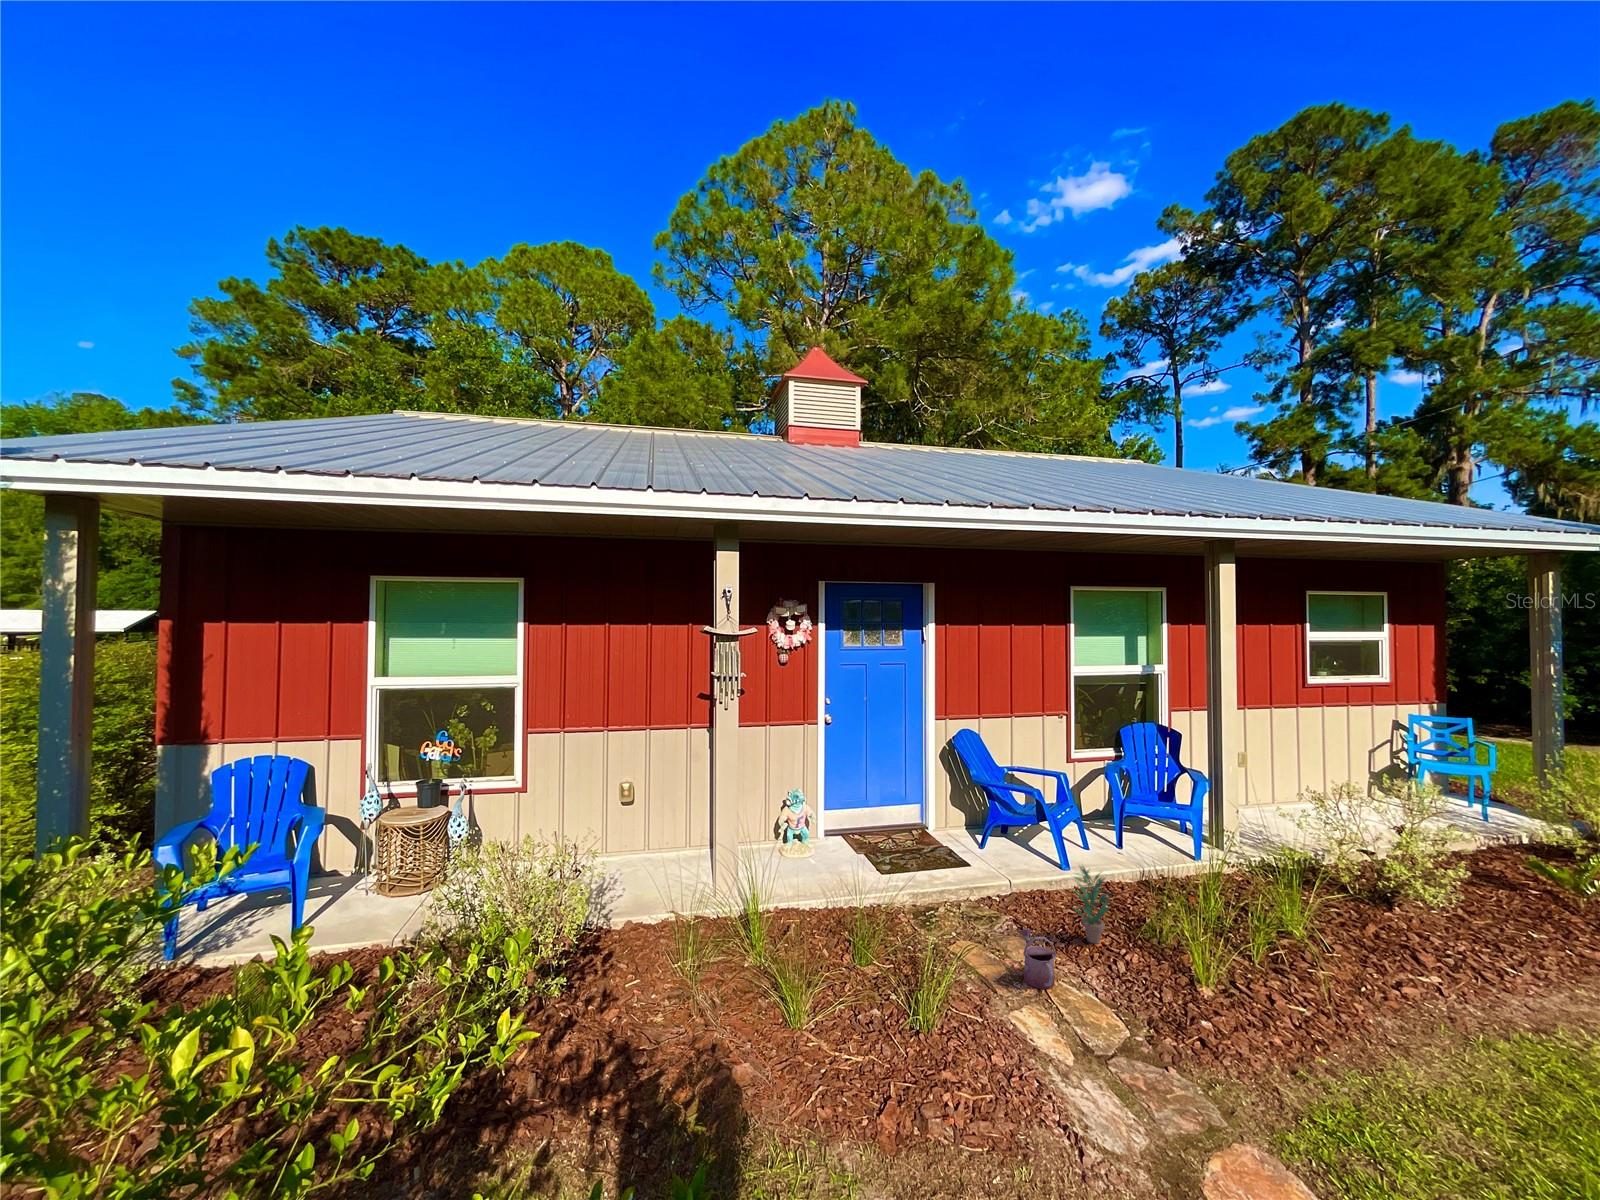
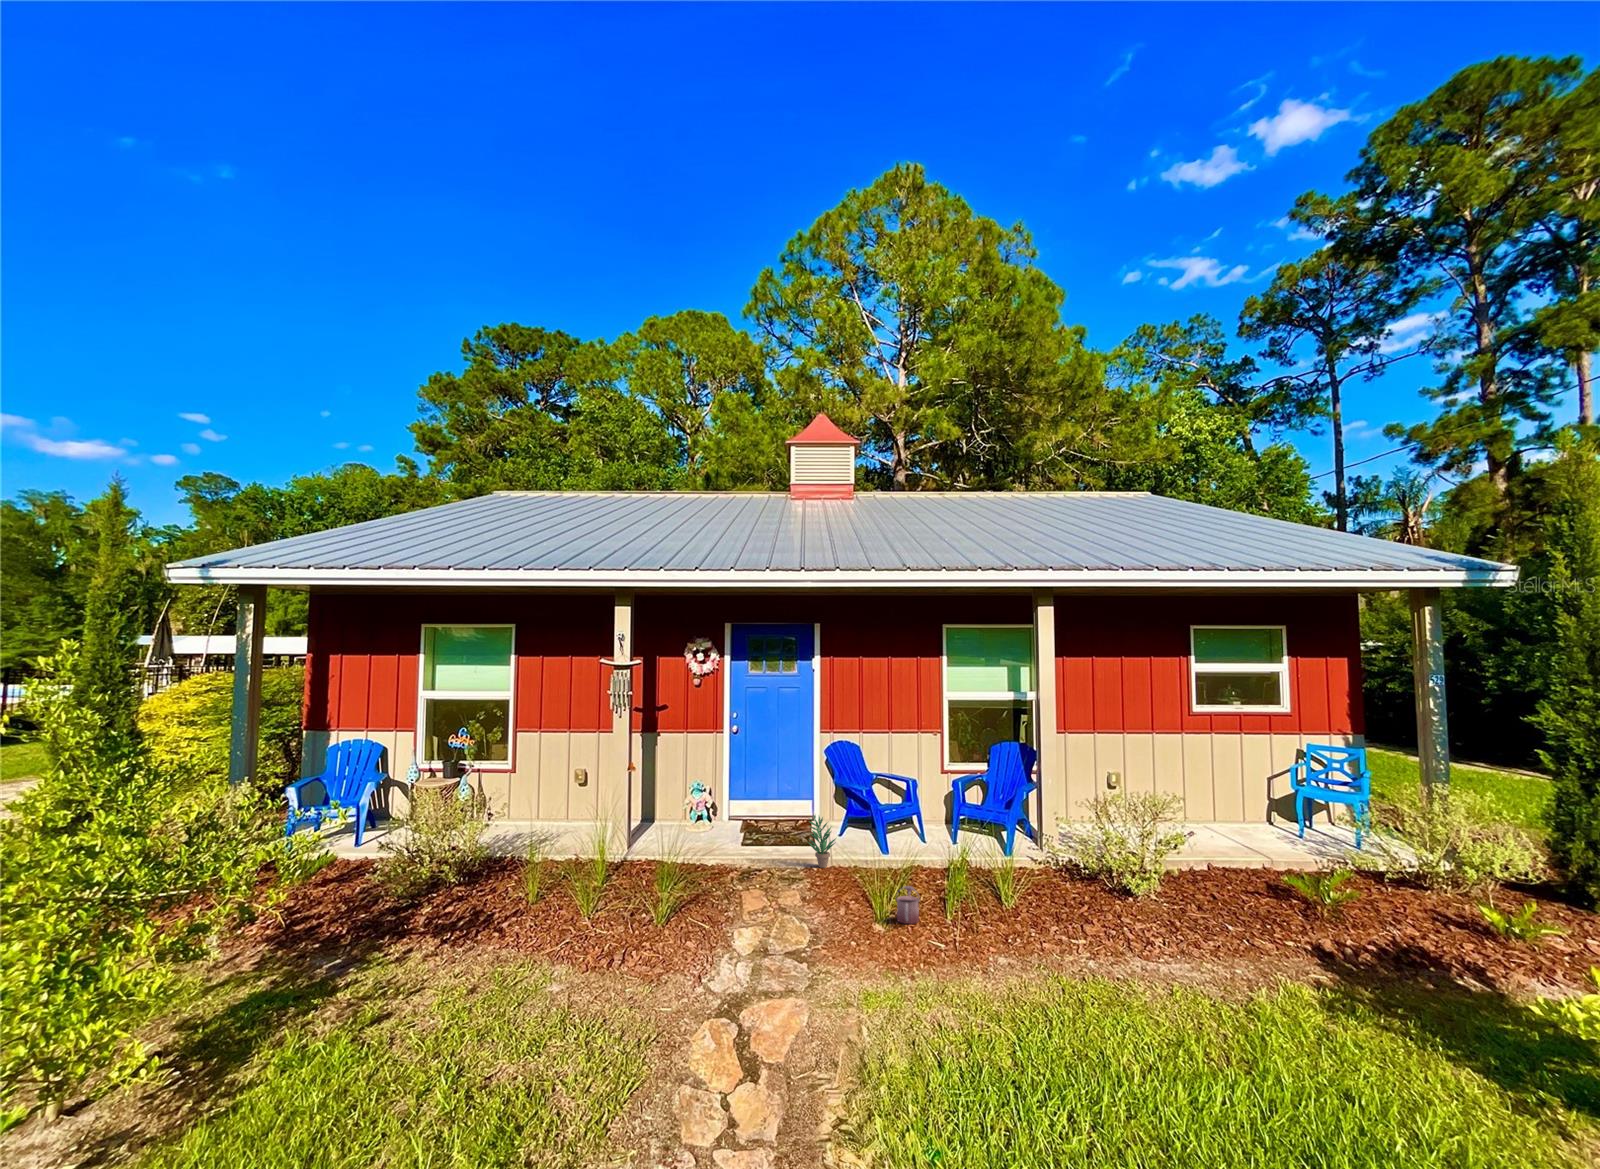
watering can: present [1019,929,1056,989] -> present [896,886,920,924]

